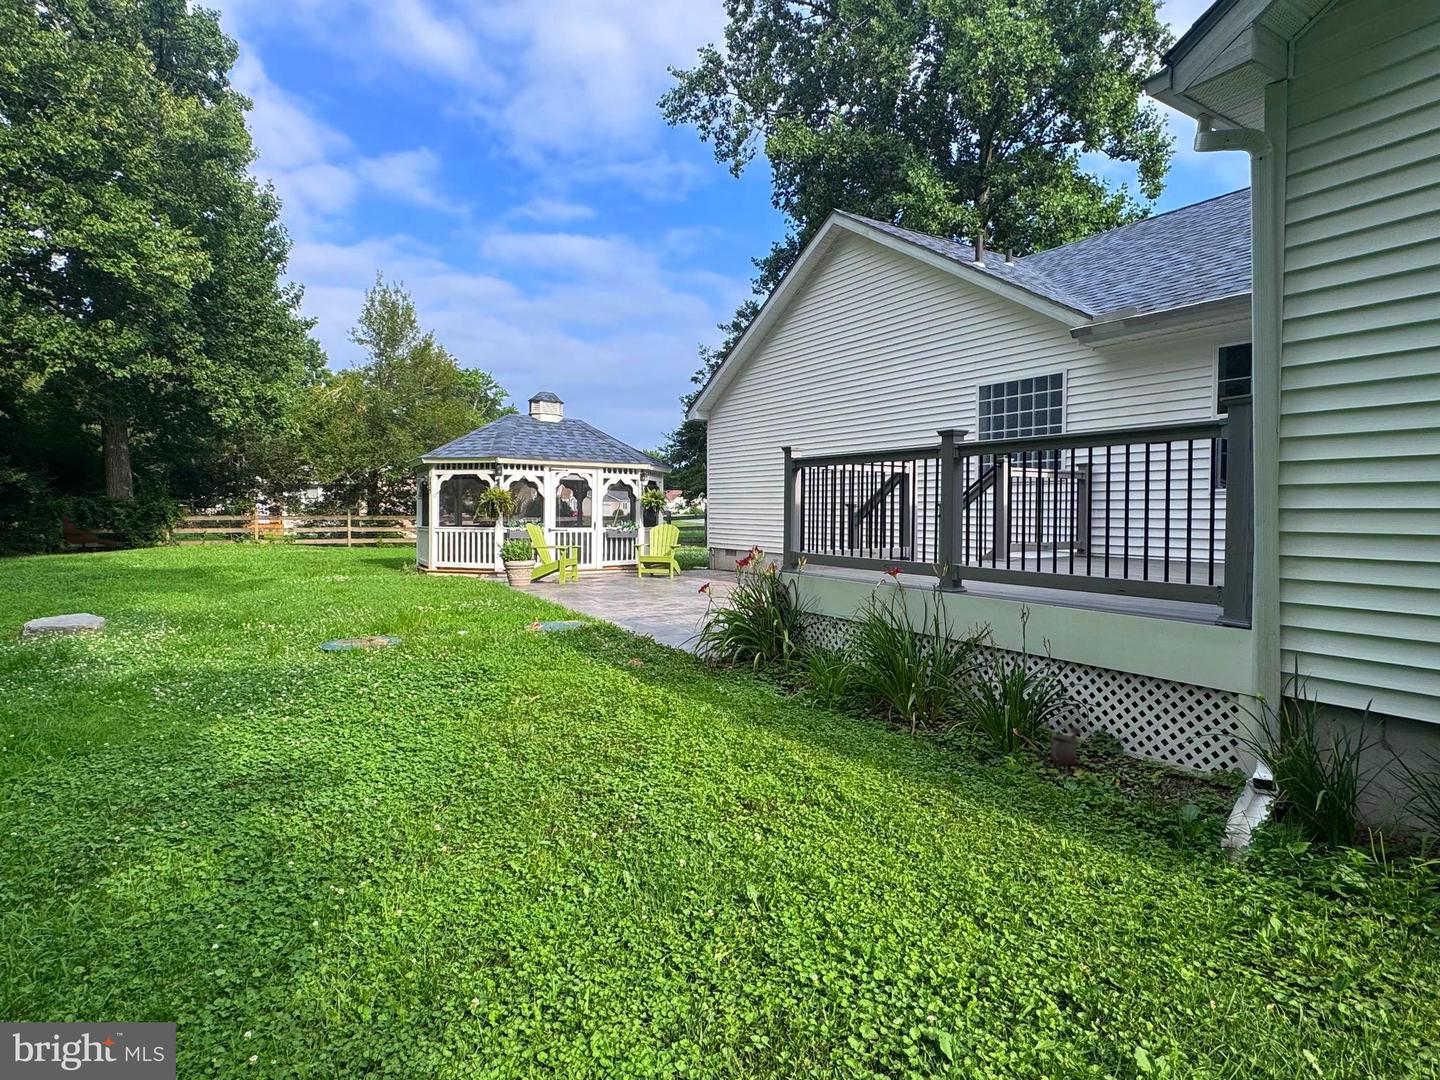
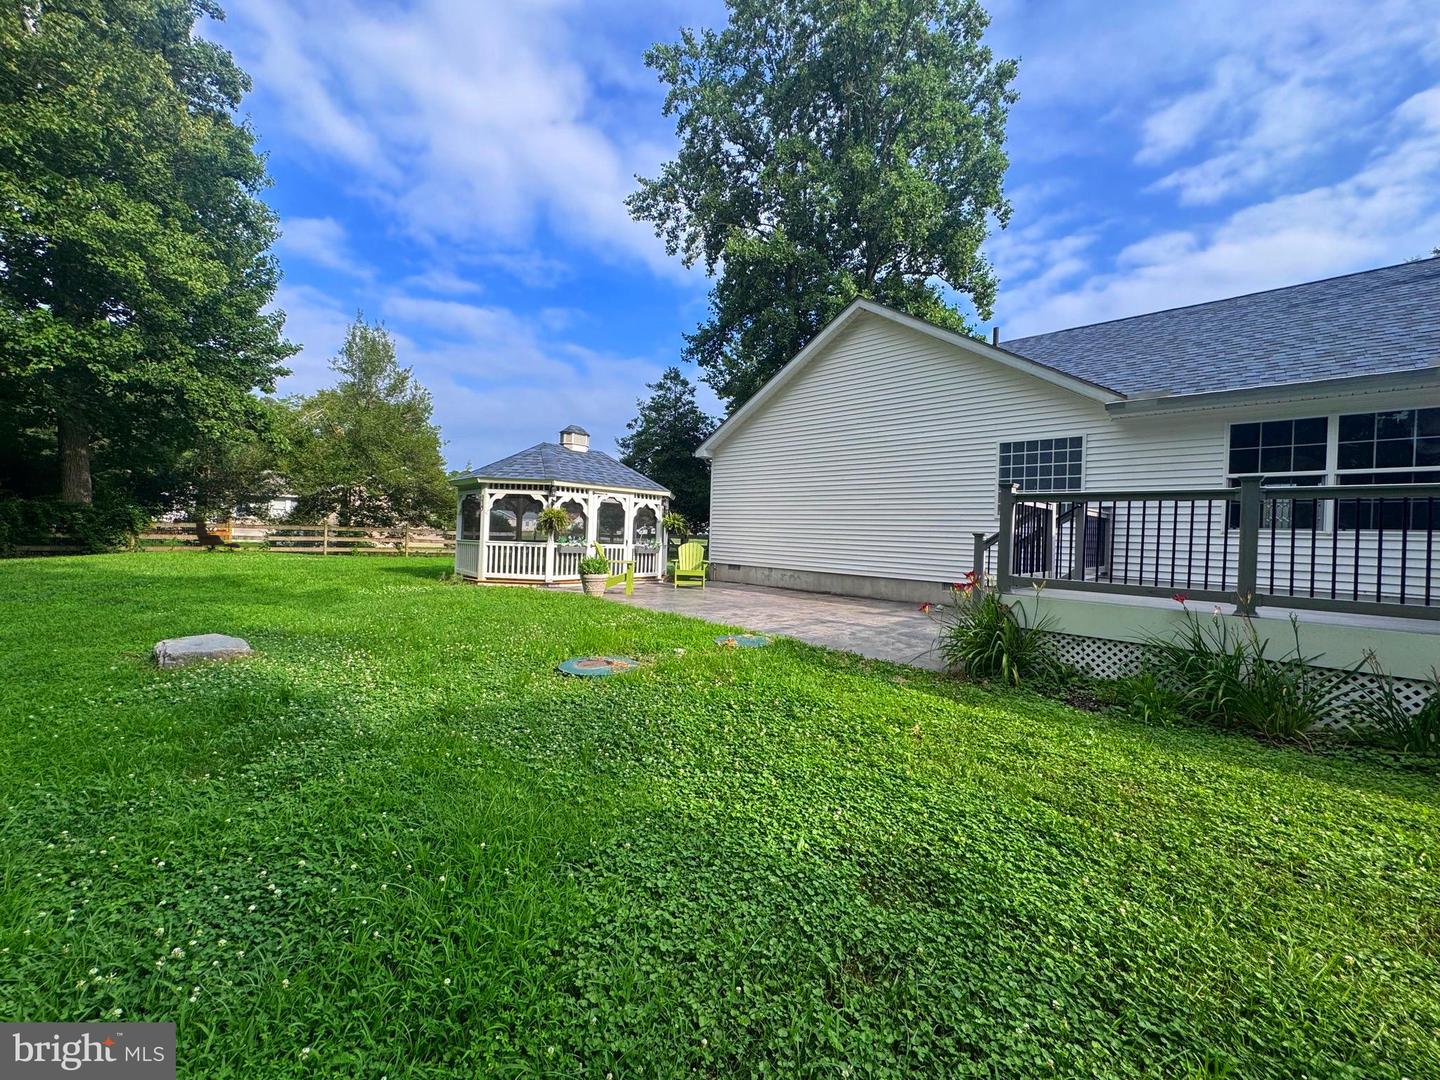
watering can: present [1051,725,1082,765] -> none [1029,727,1058,764]

